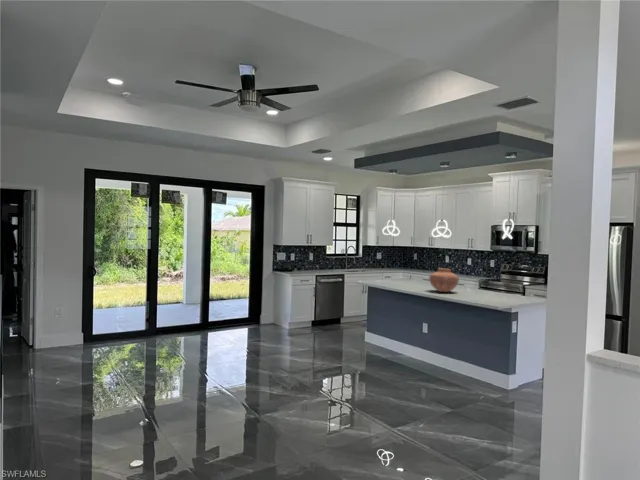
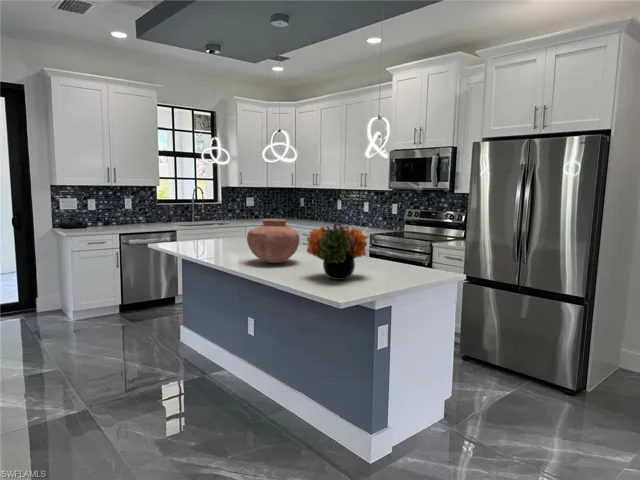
flower arrangement: none [471,271,504,299] -> present [307,223,367,280]

